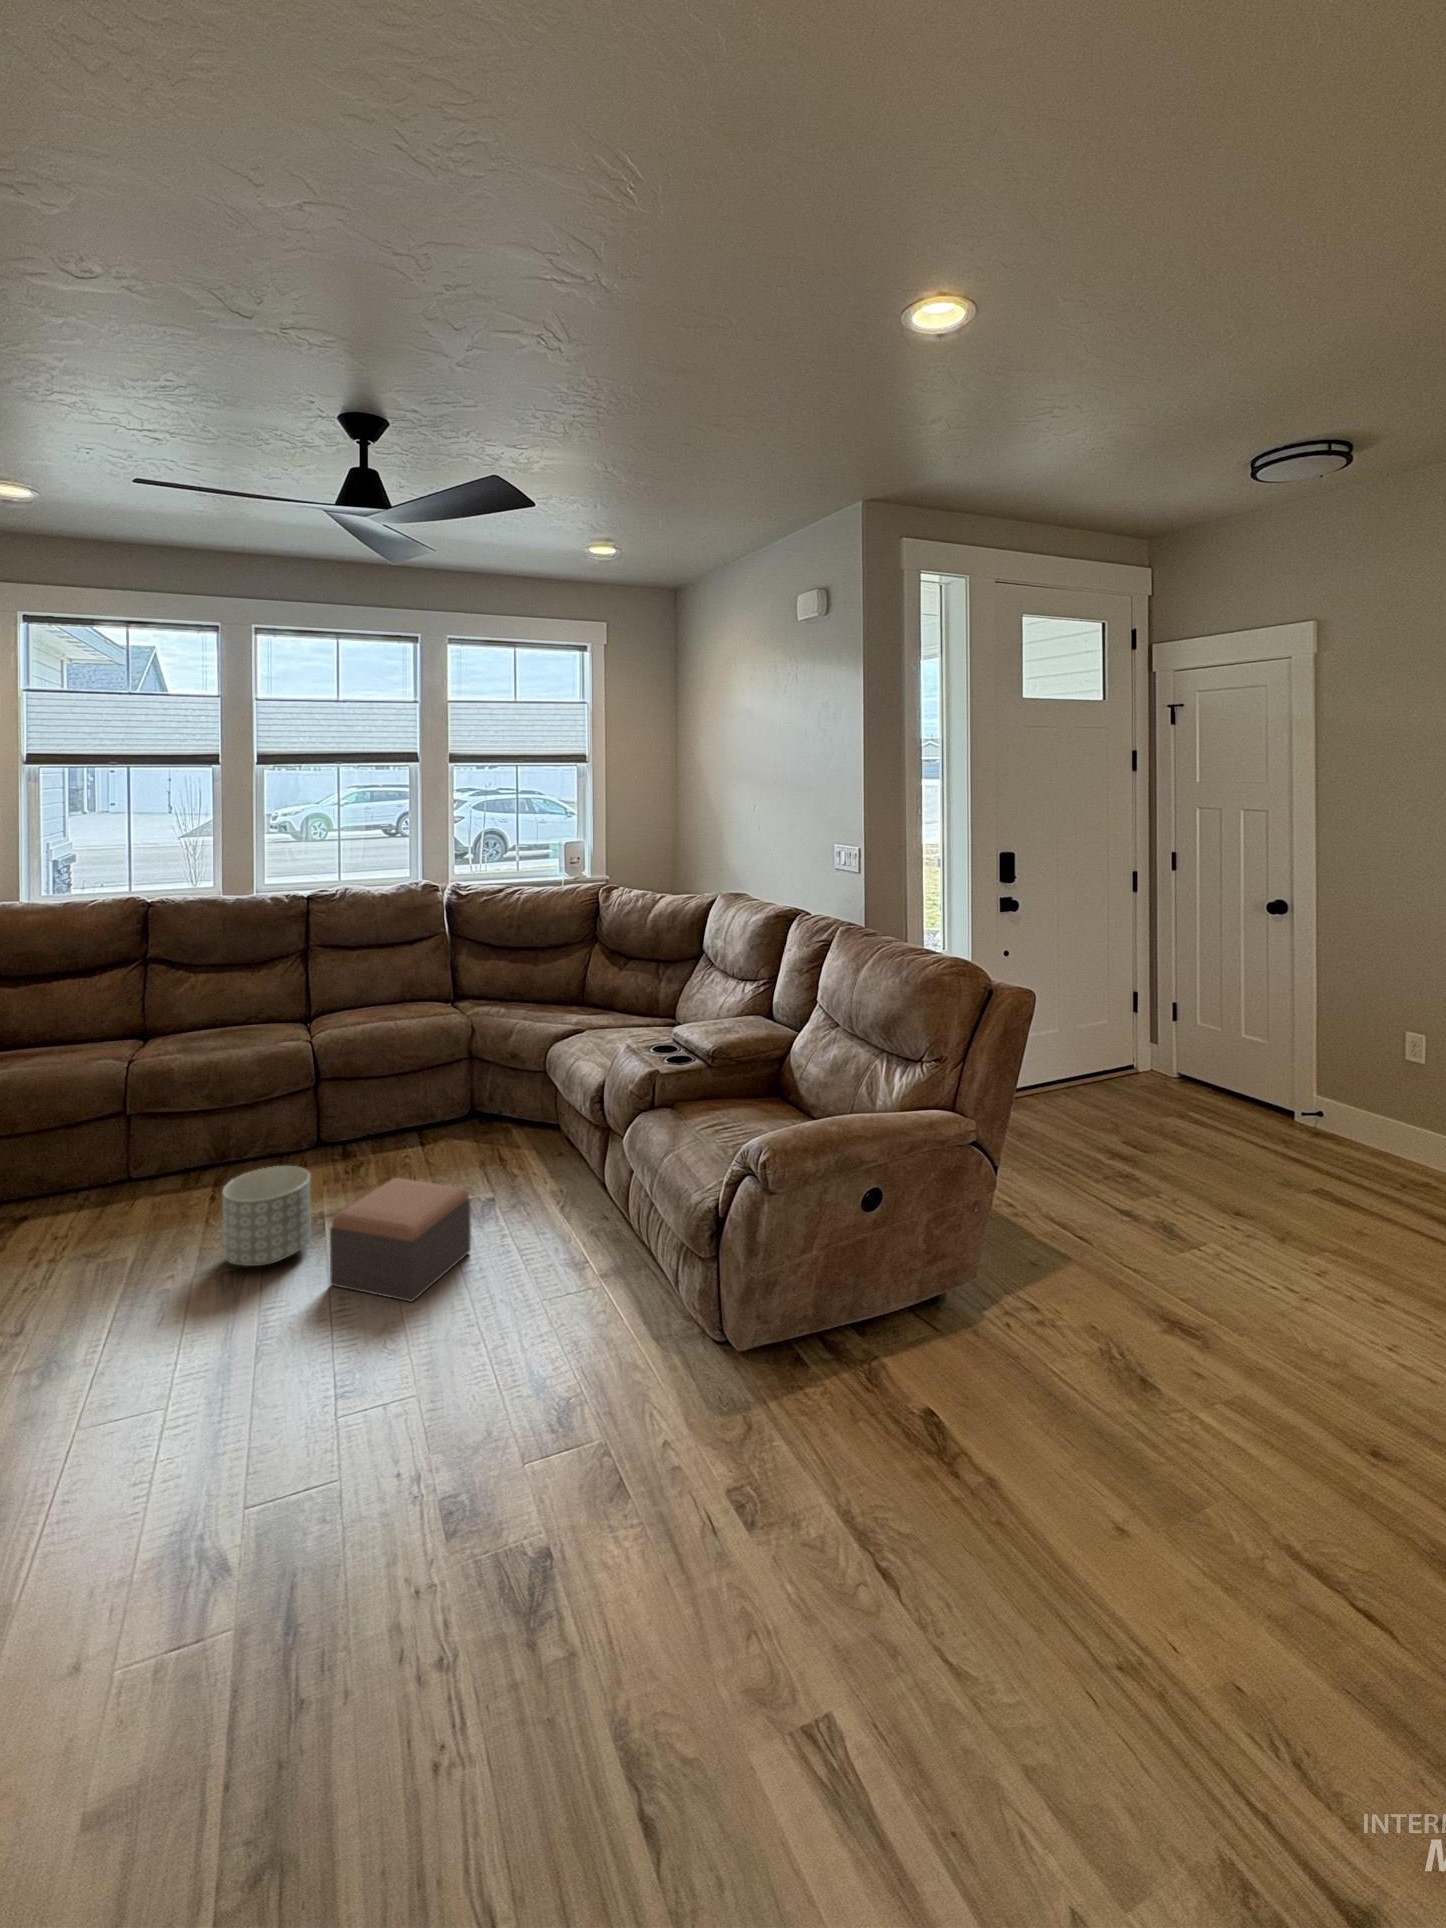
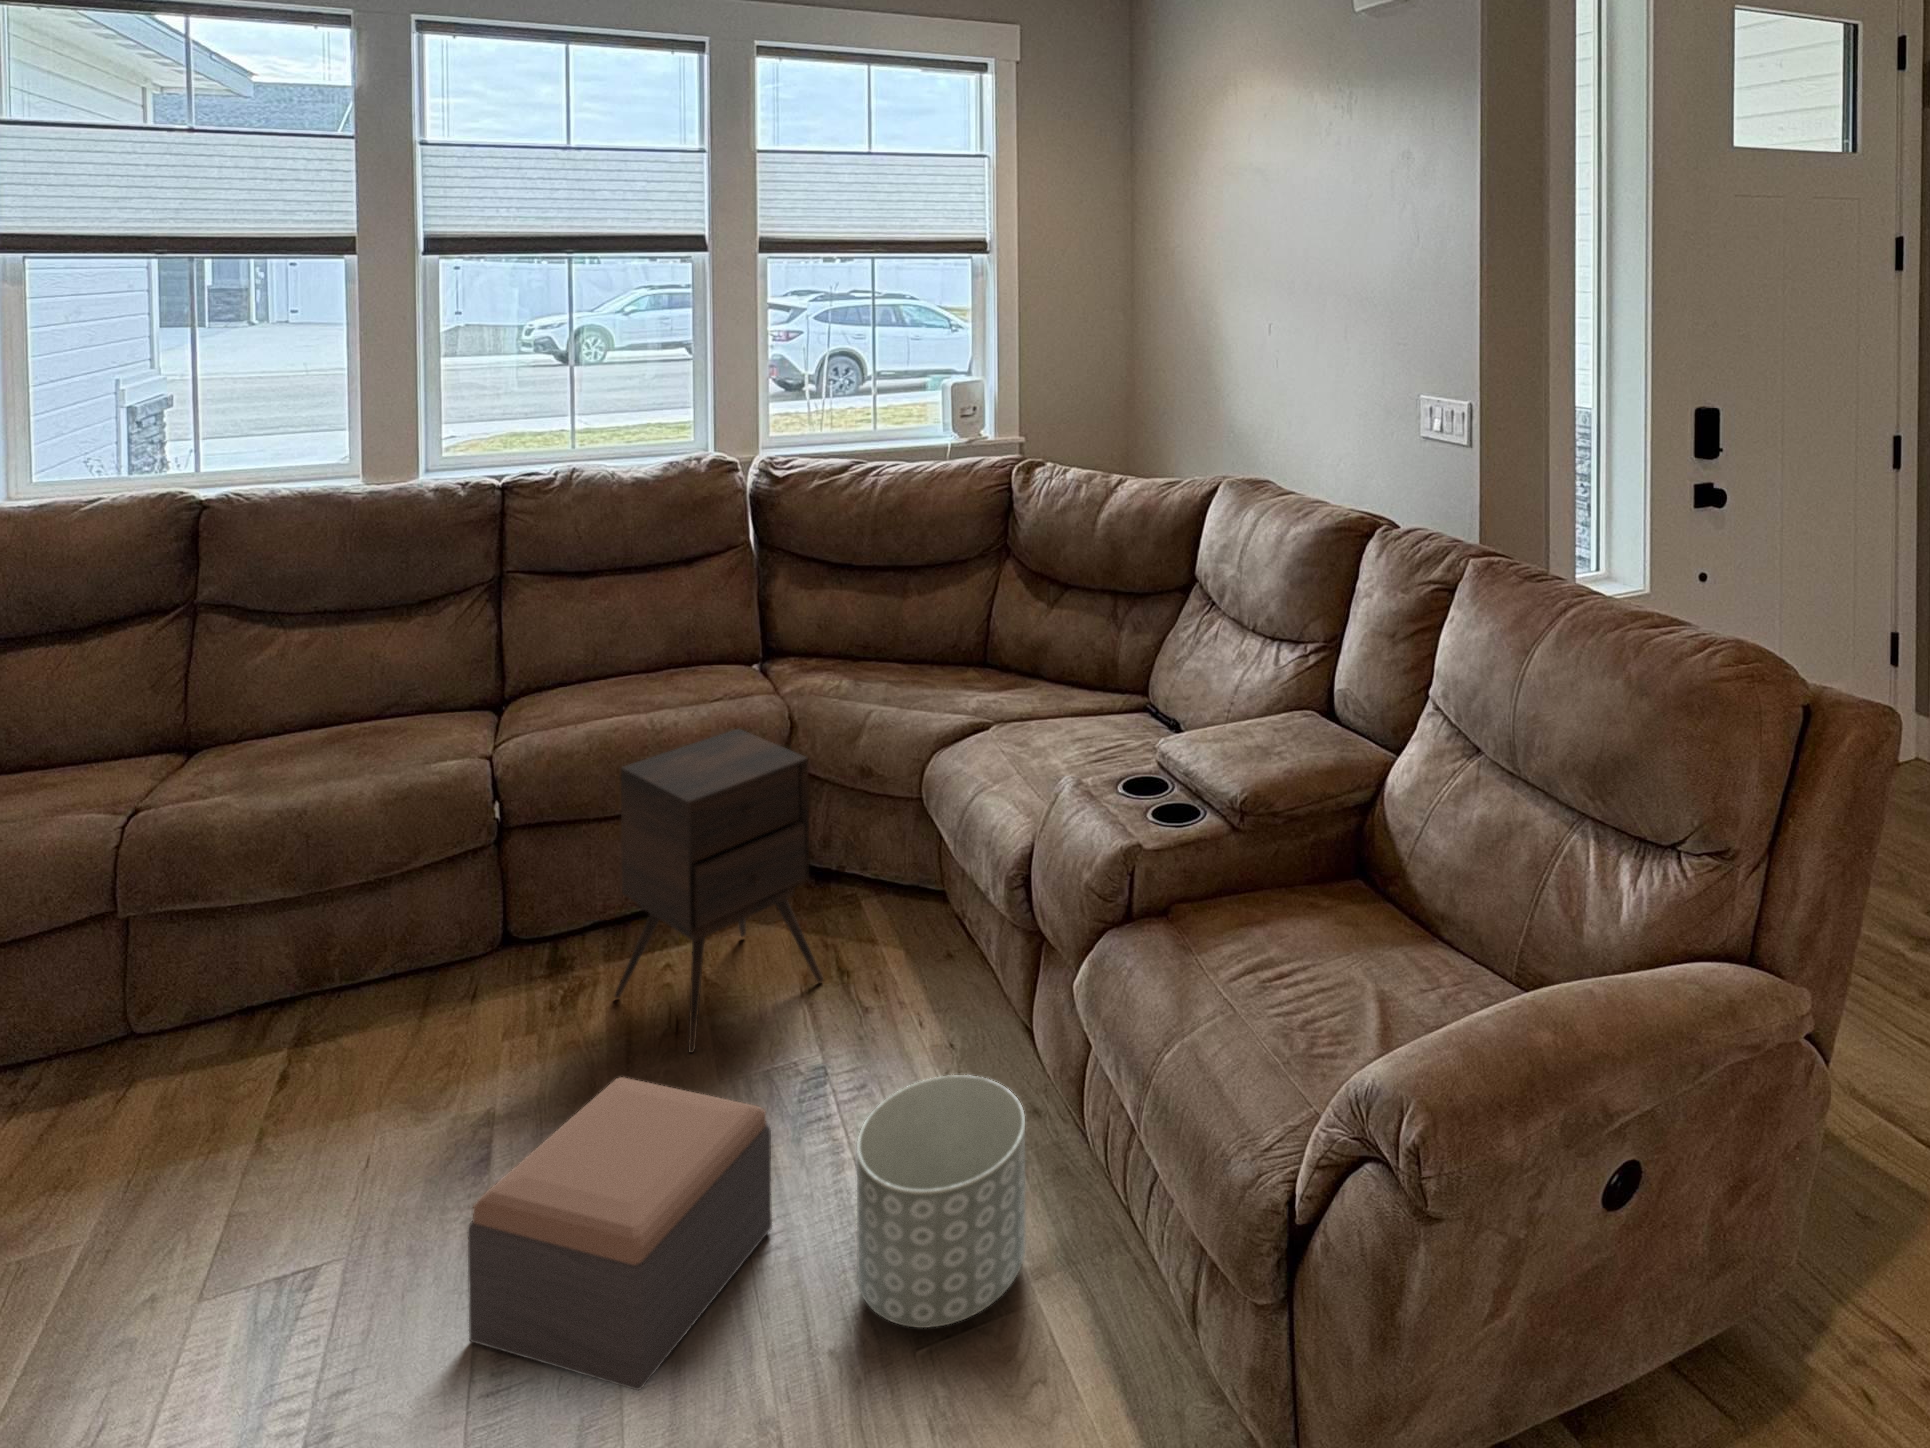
side table: none [380,1026,491,1189] -> present [615,729,823,1053]
planter: present [223,1166,311,1266] -> present [857,1075,1026,1328]

